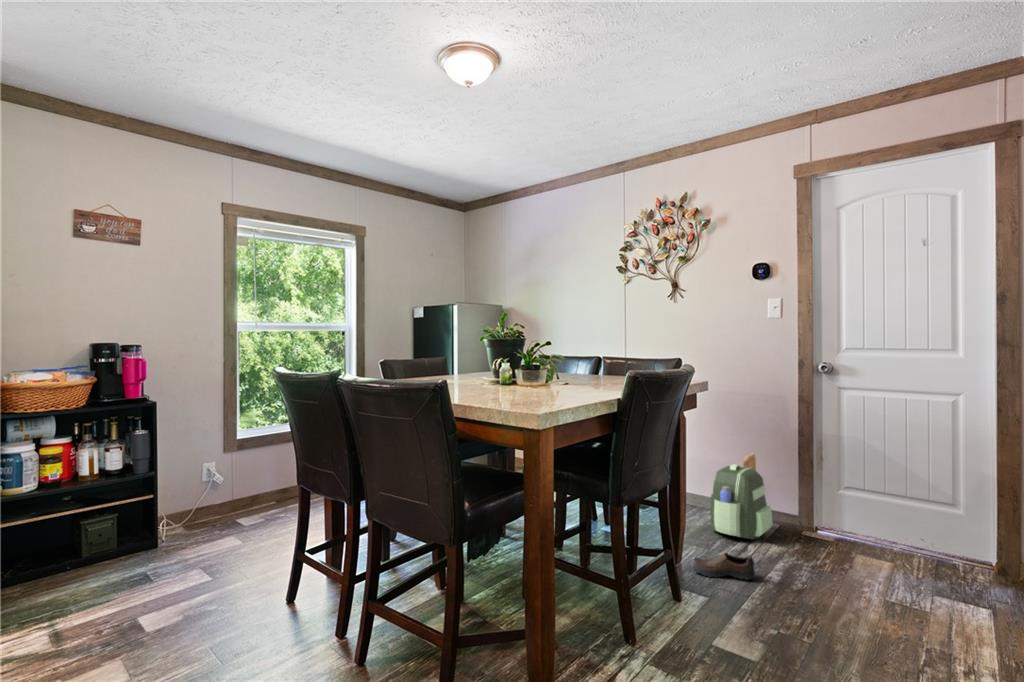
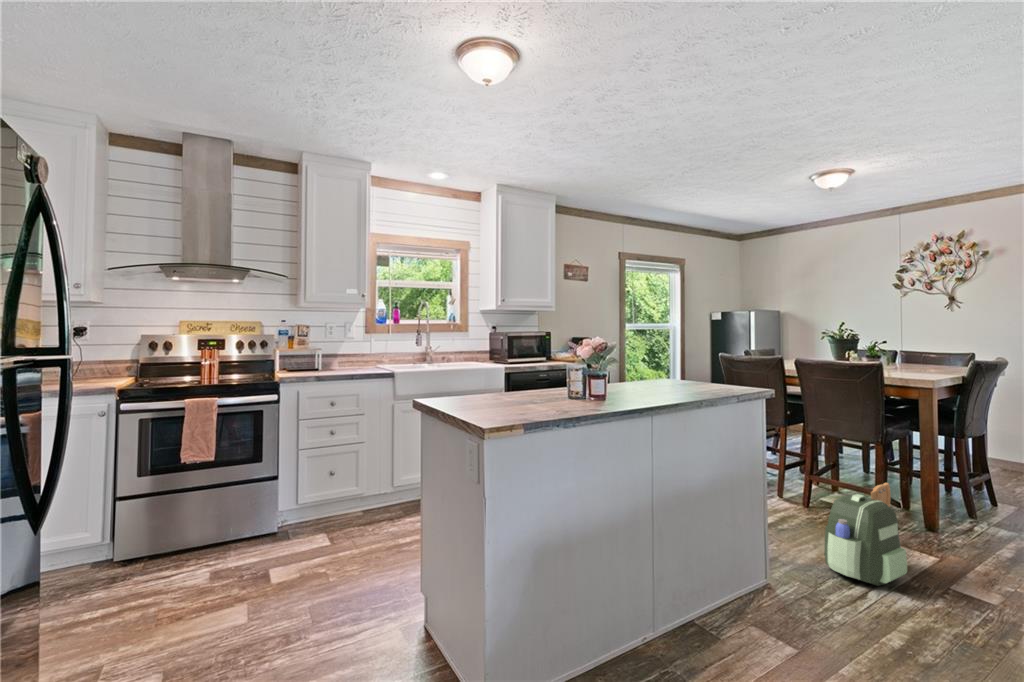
shoe: present [691,553,755,580] -> none [786,599,867,638]

